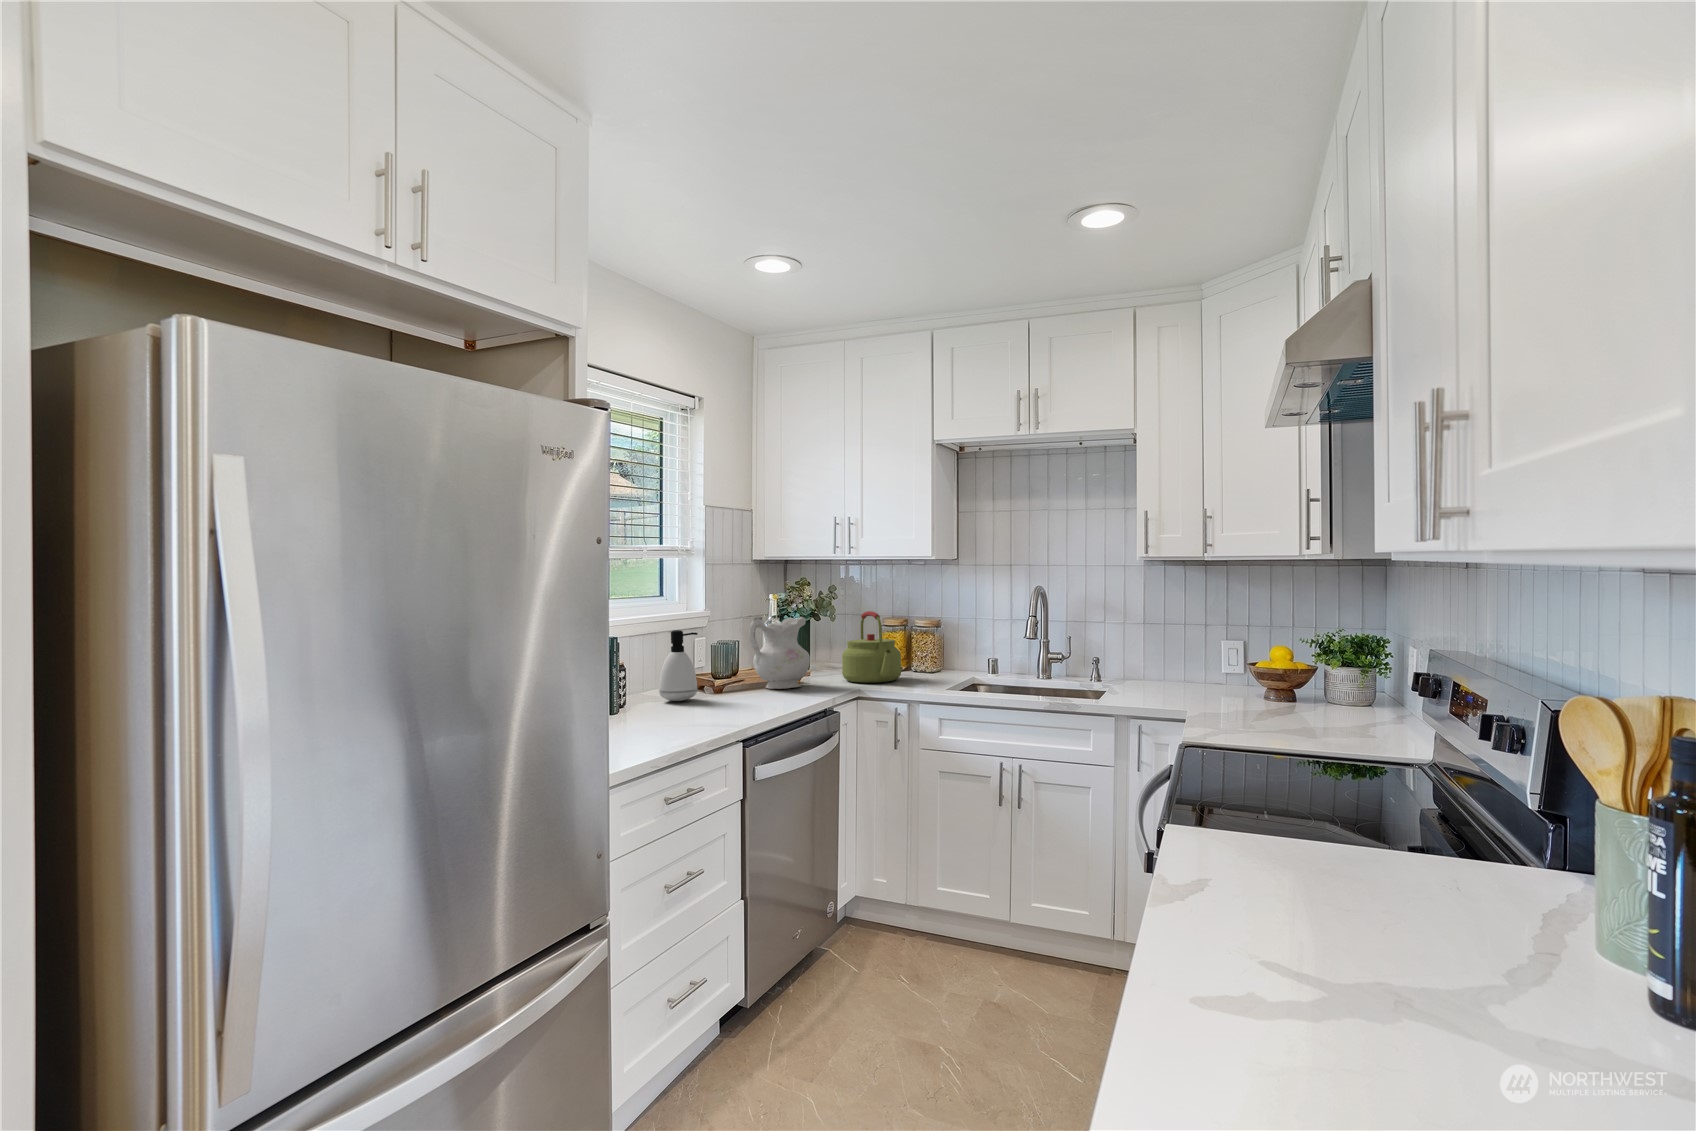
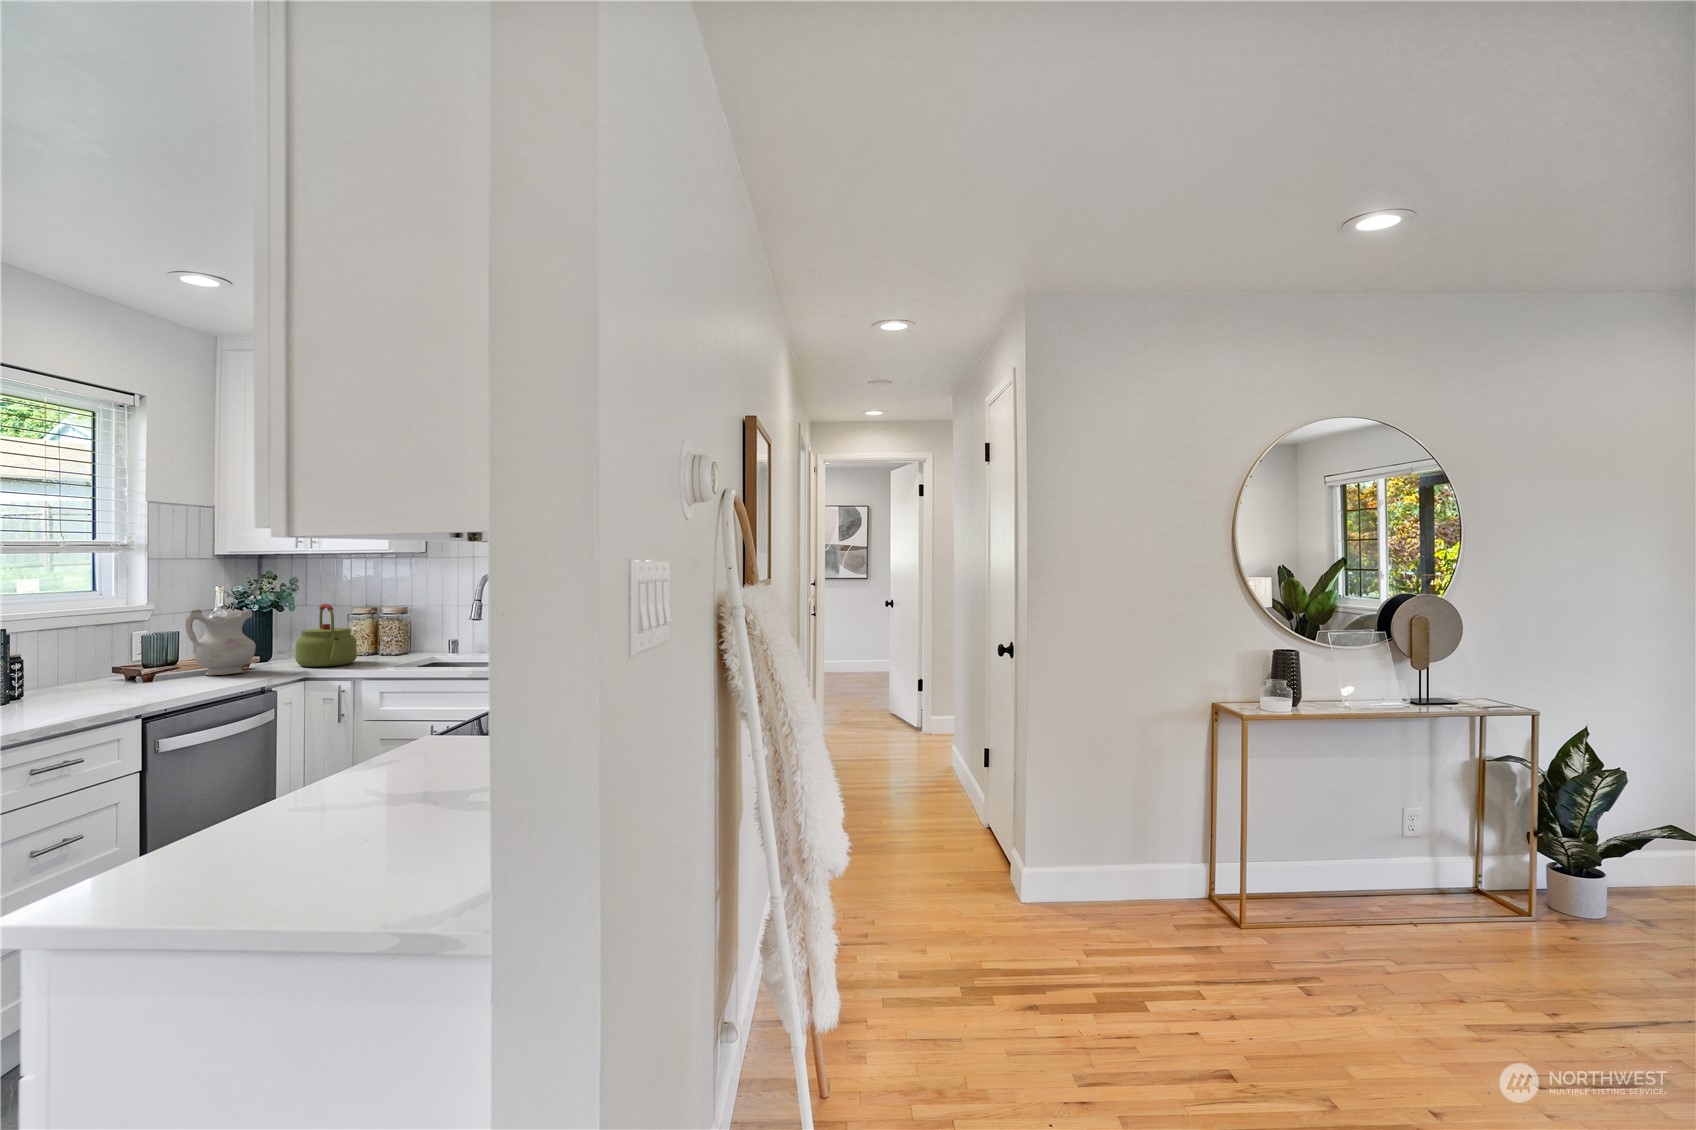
soap dispenser: present [659,630,697,701] -> none [69,624,117,690]

